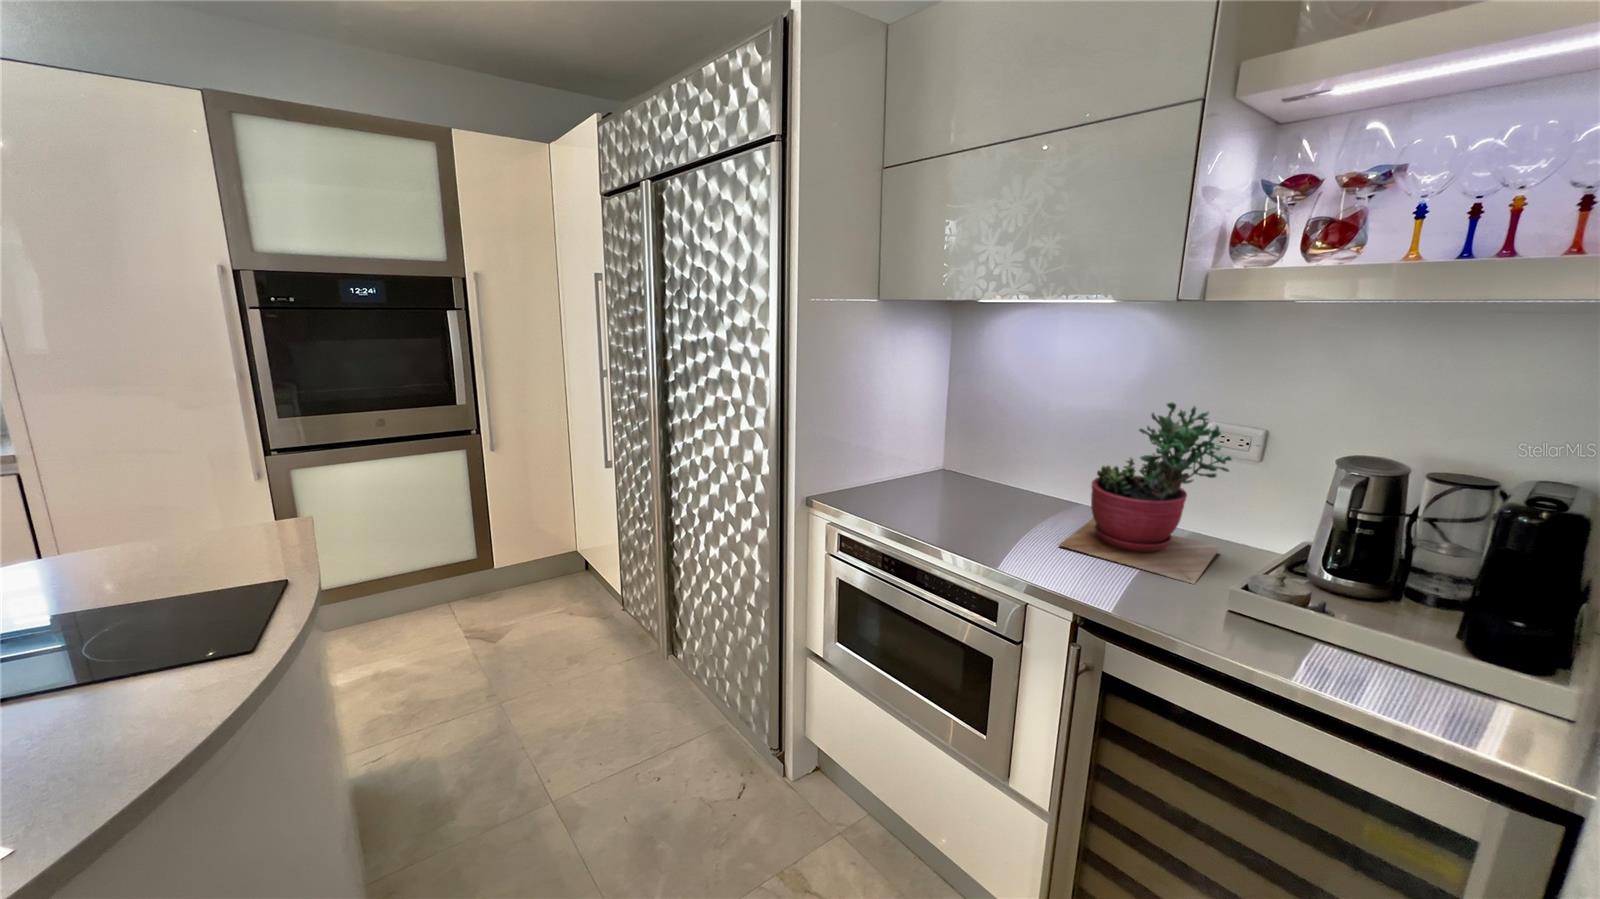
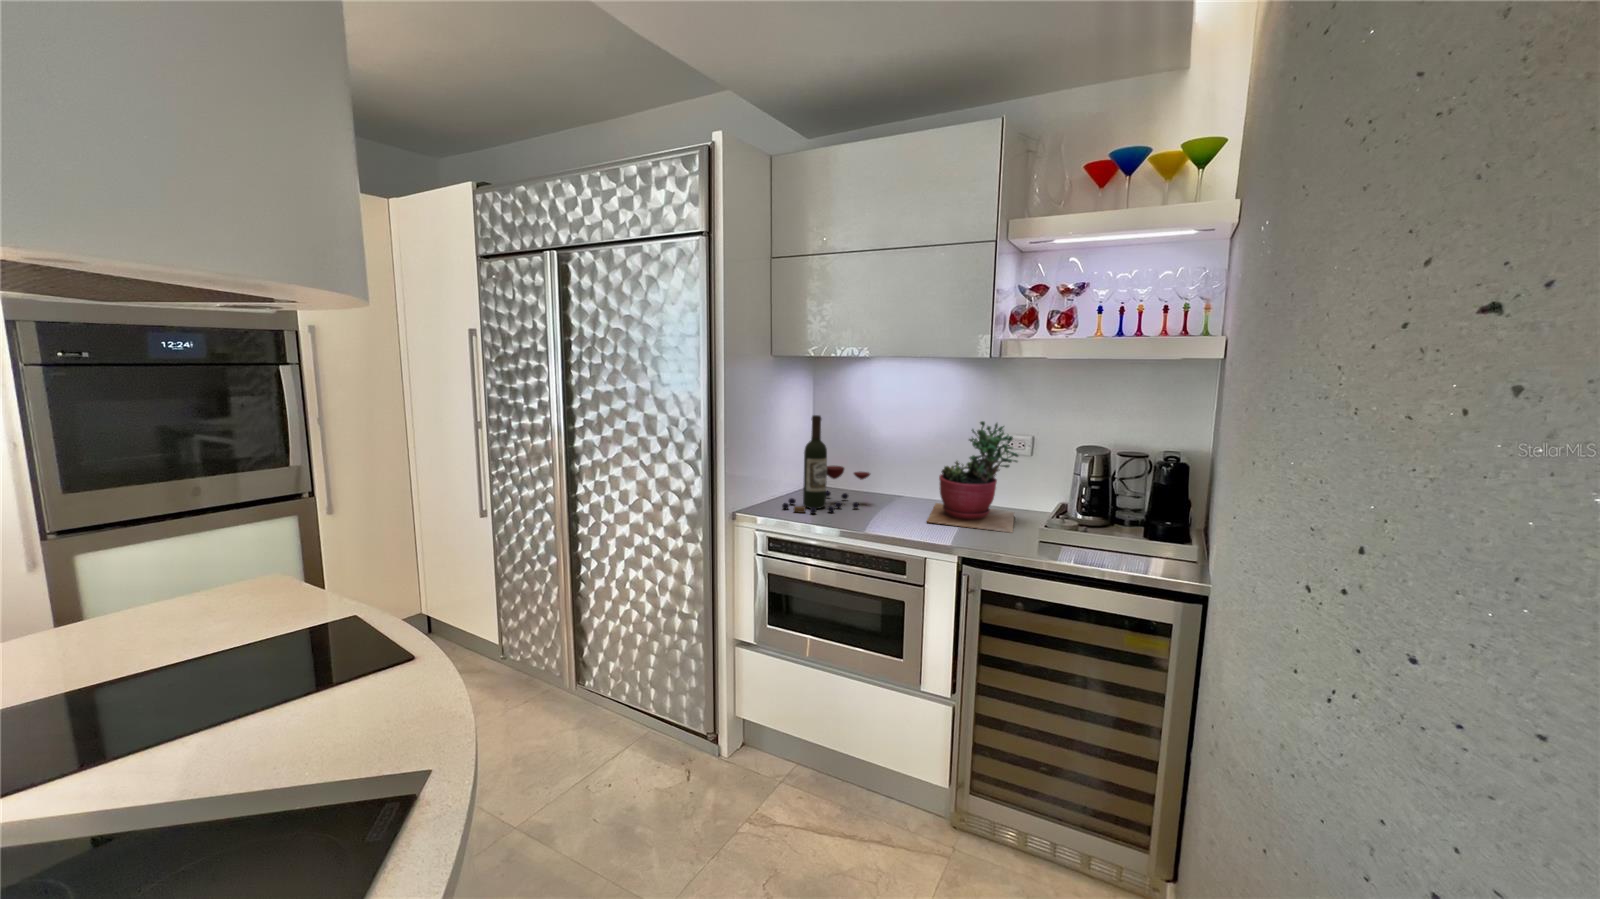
wine bottle: none [872,381,1006,512] -> present [782,415,870,514]

